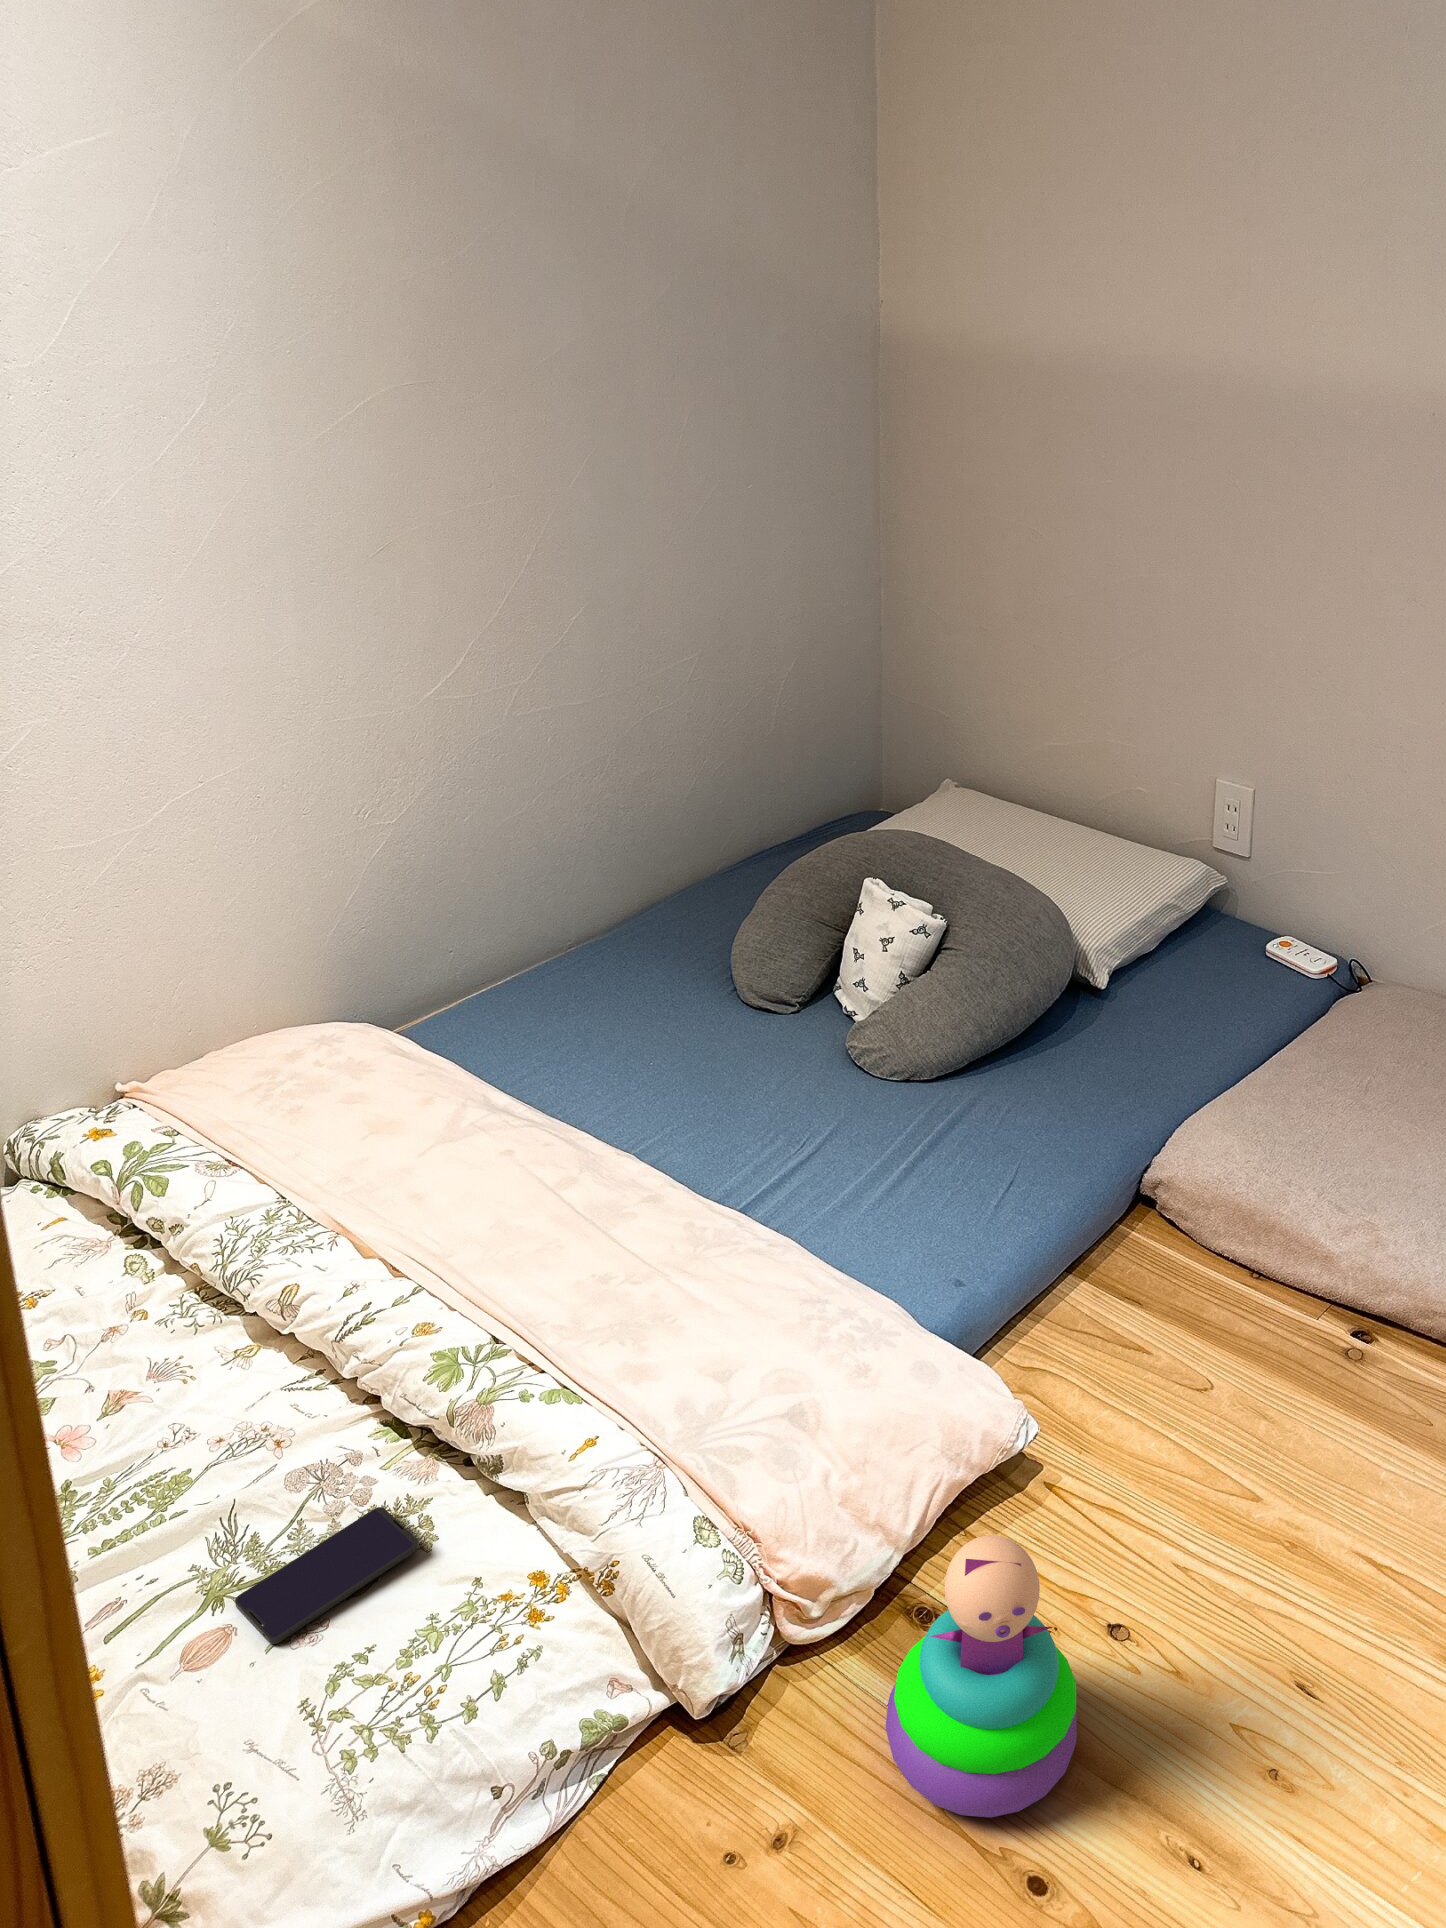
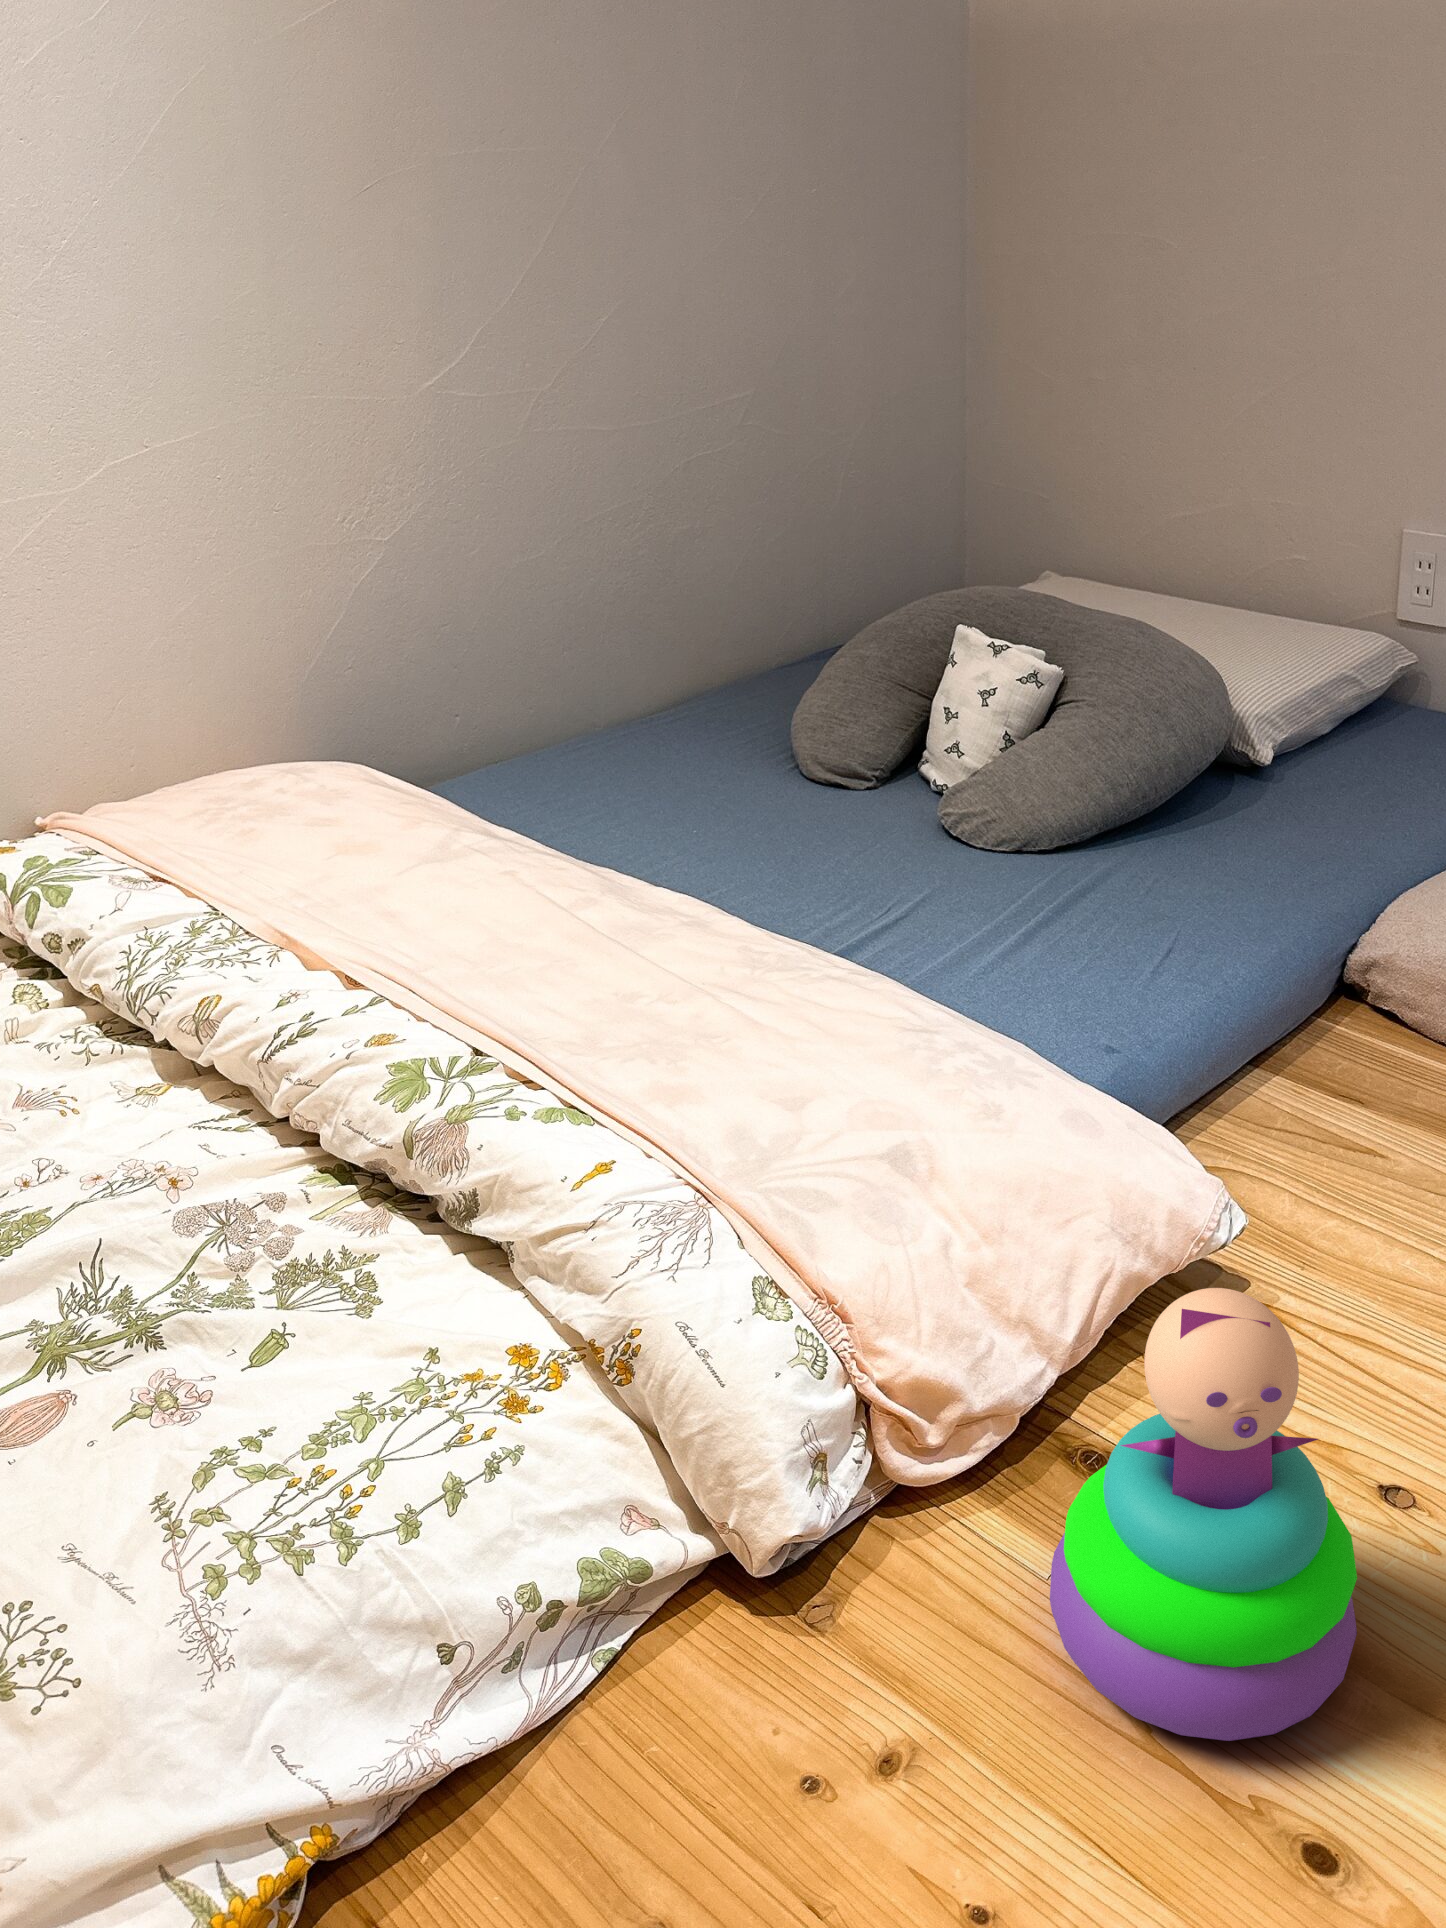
smartphone: present [235,1507,419,1644] -> none [79,1258,353,1418]

